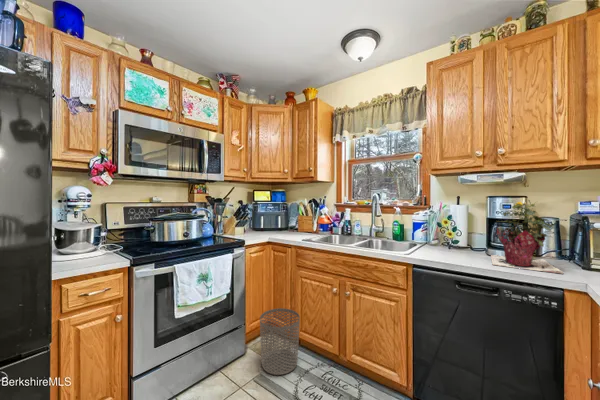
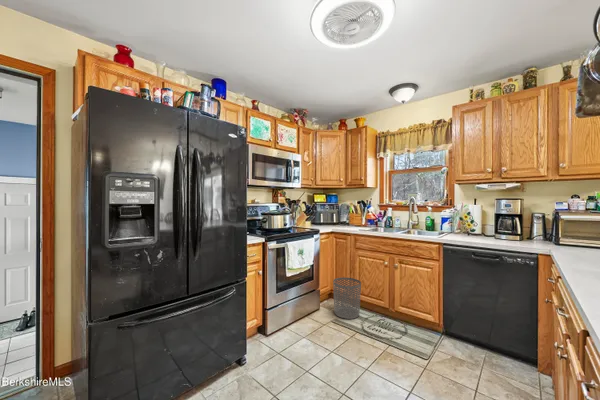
potted plant: present [491,200,563,274] -> none [496,201,540,246]

